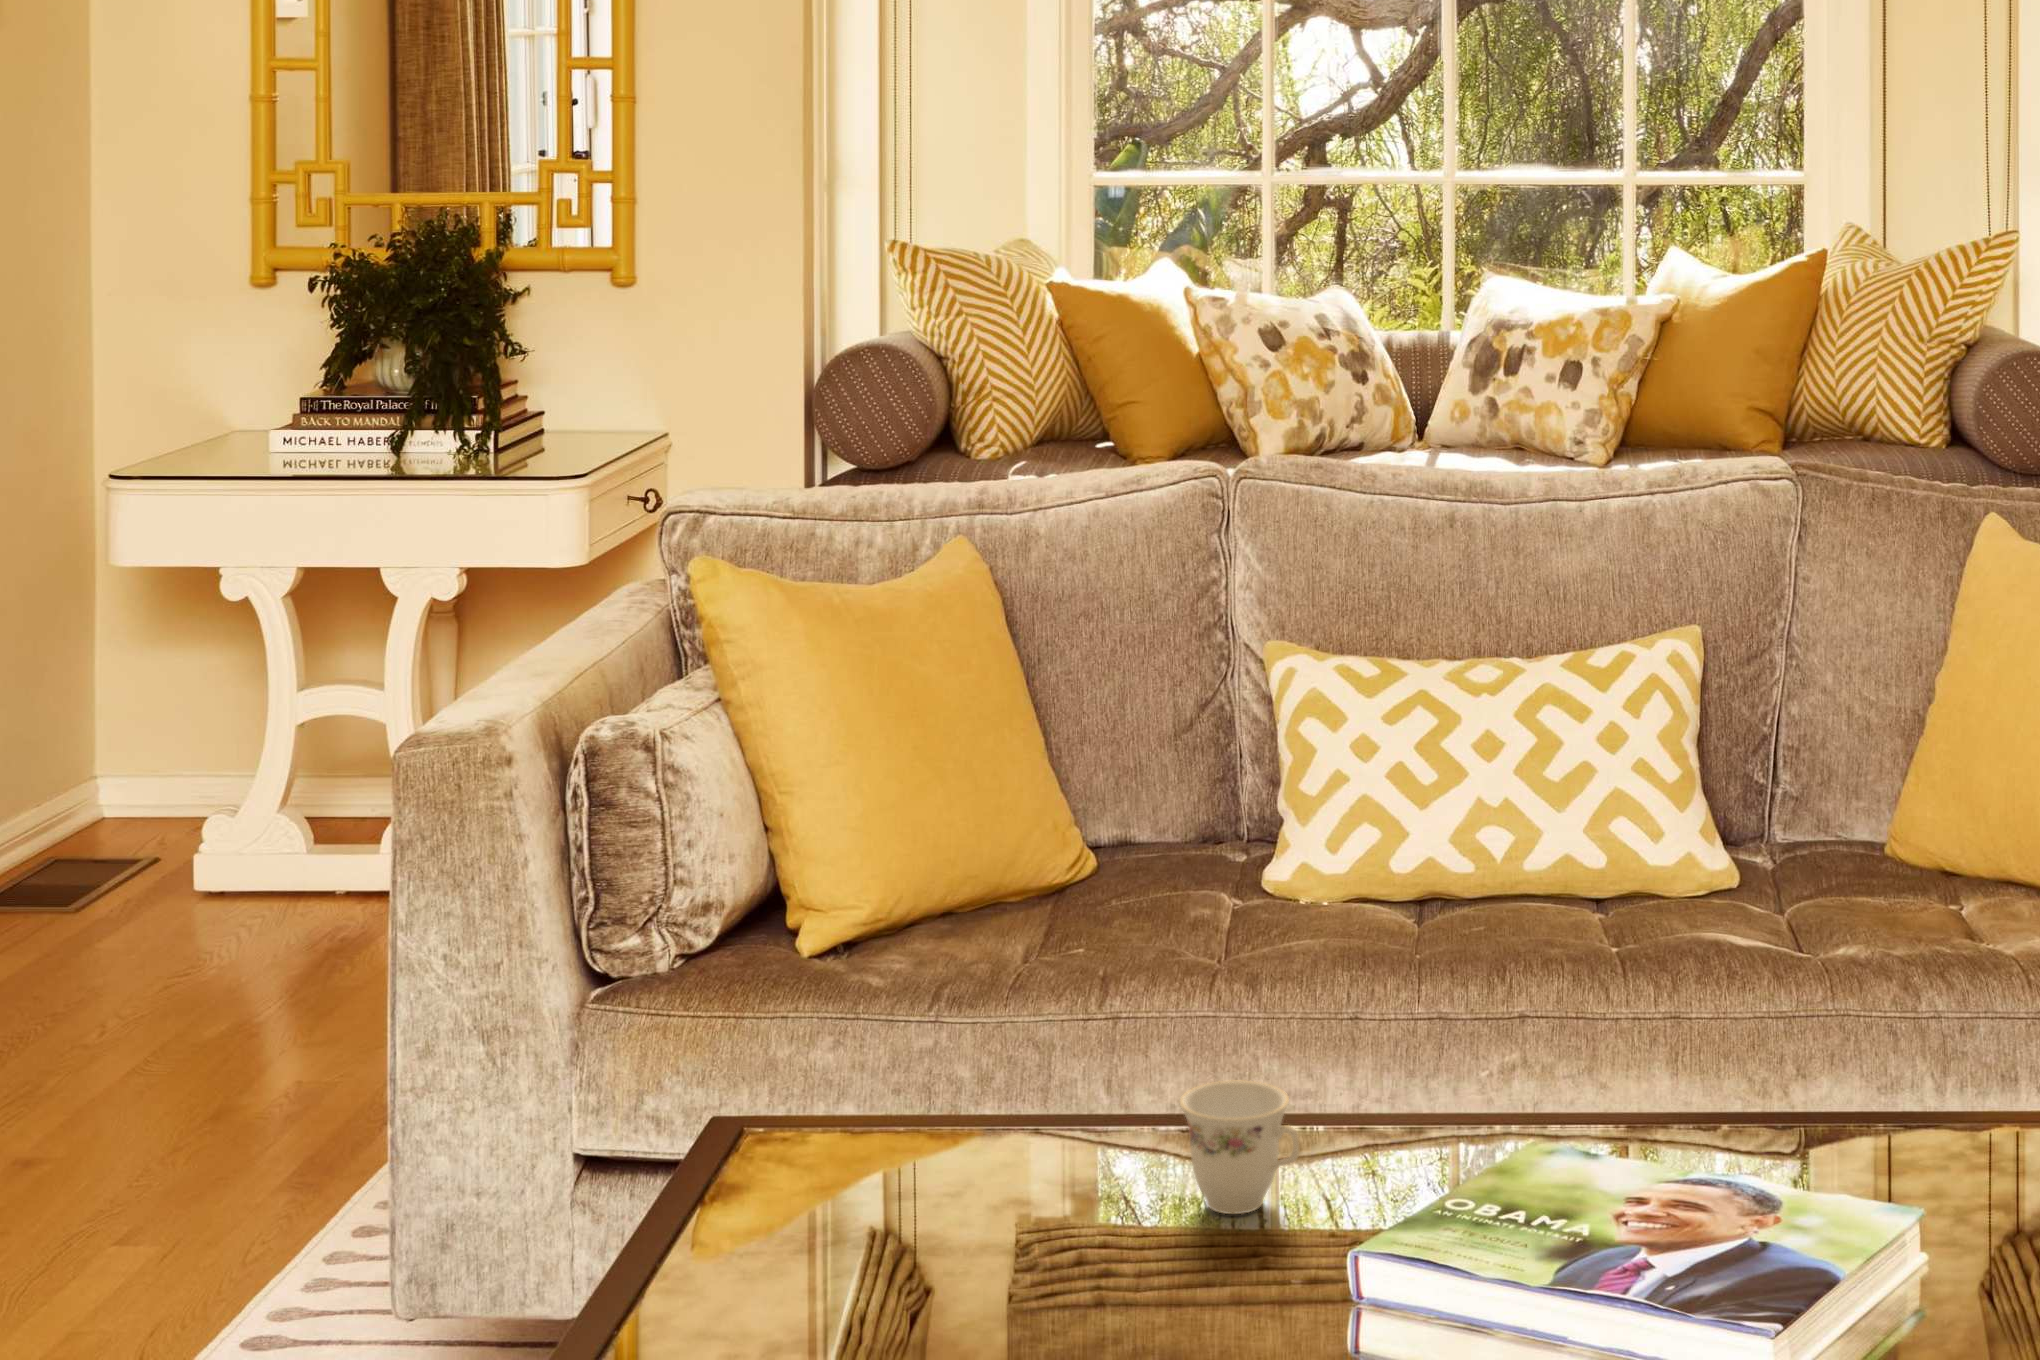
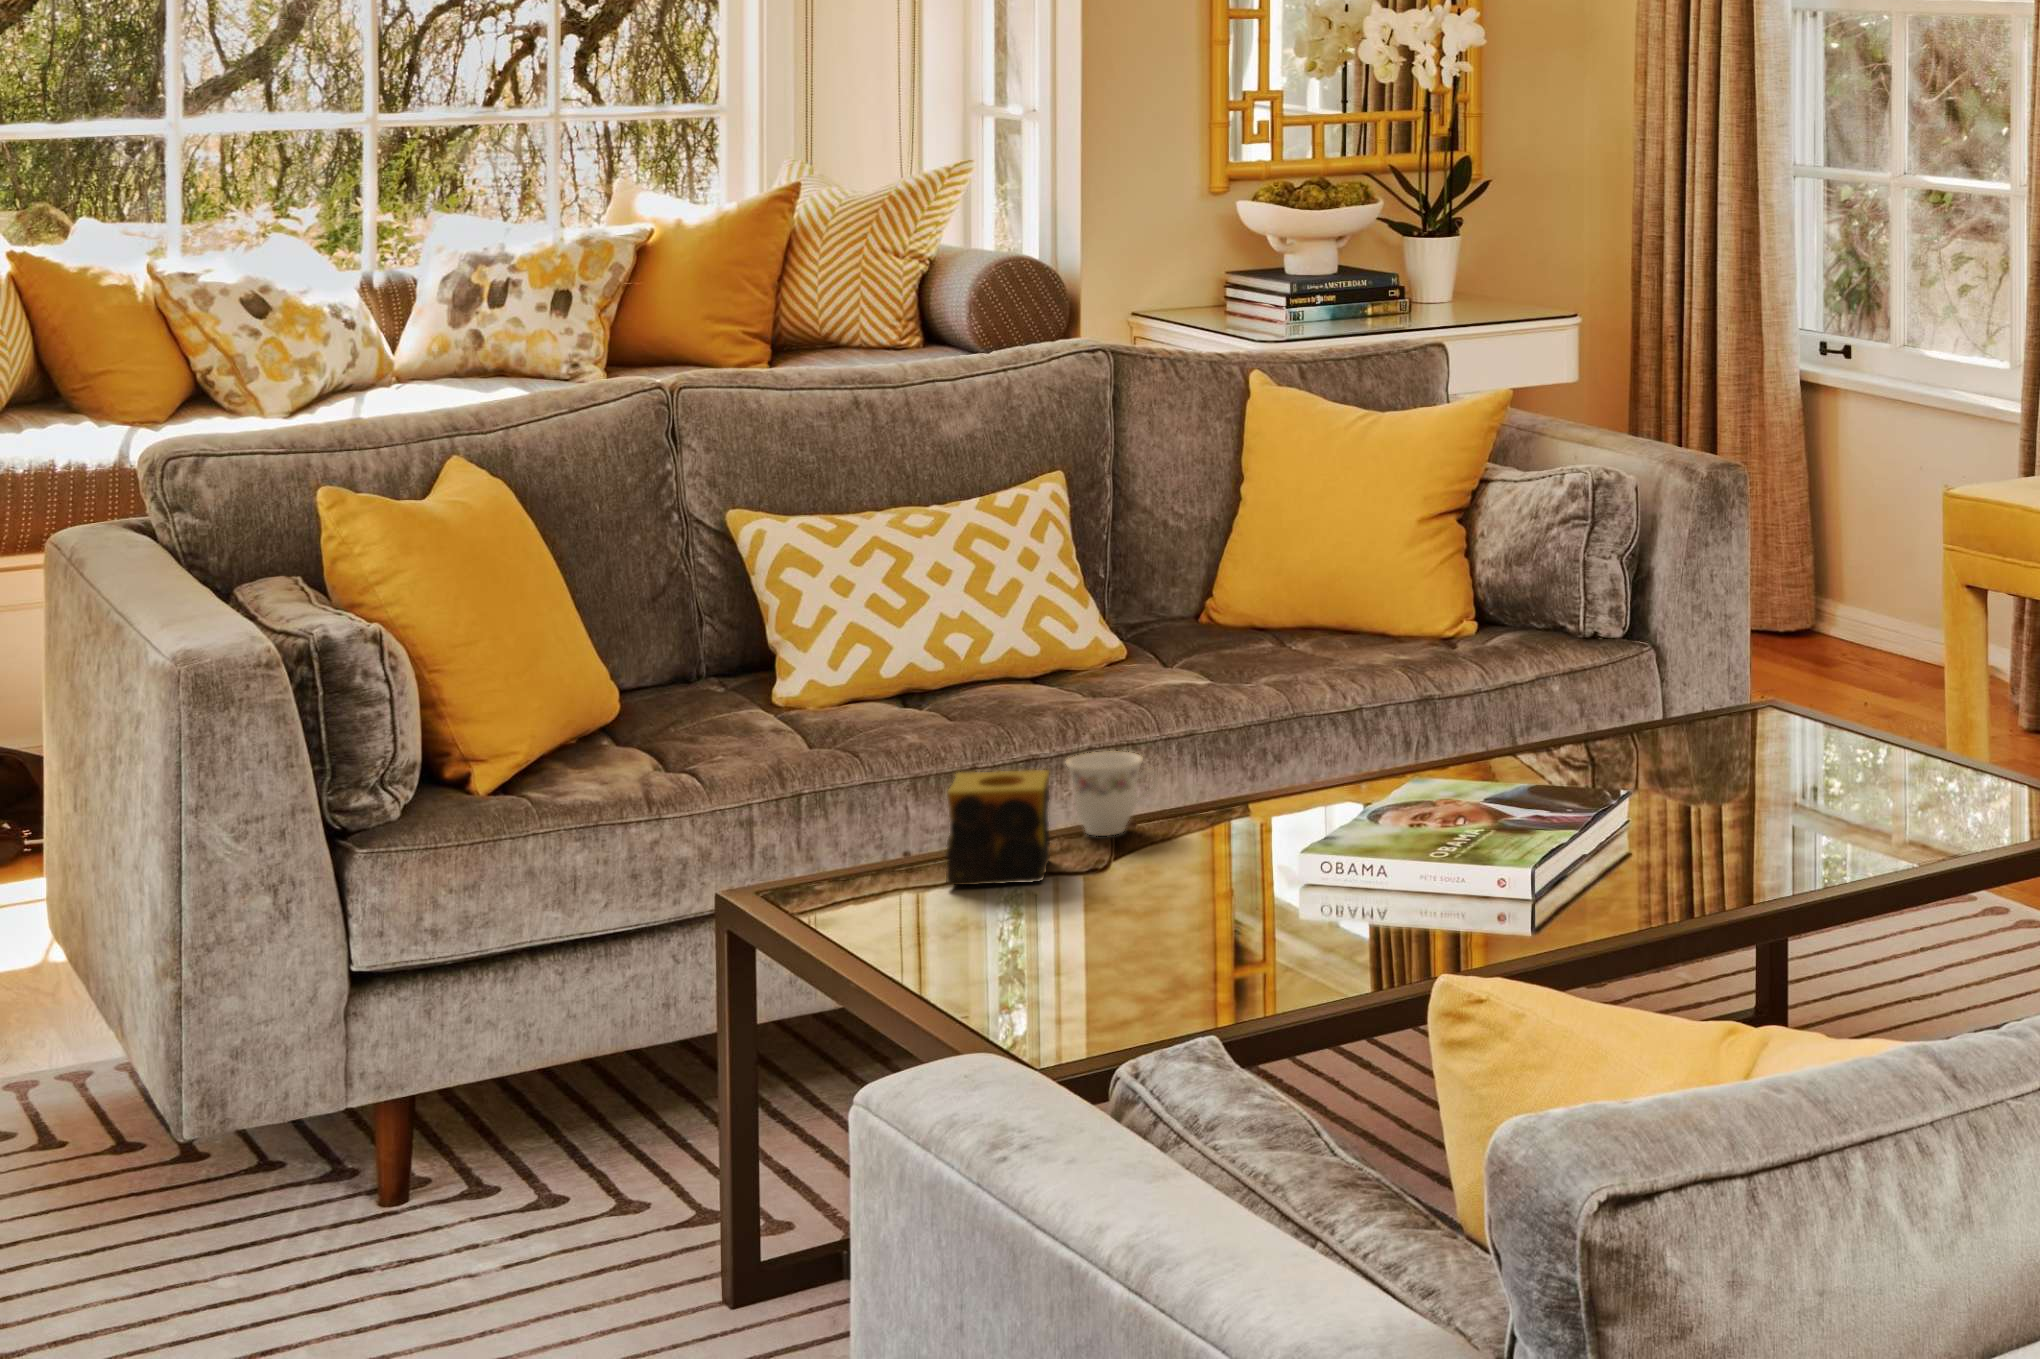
candle: none [916,1087,1104,1286] -> present [946,770,1050,885]

